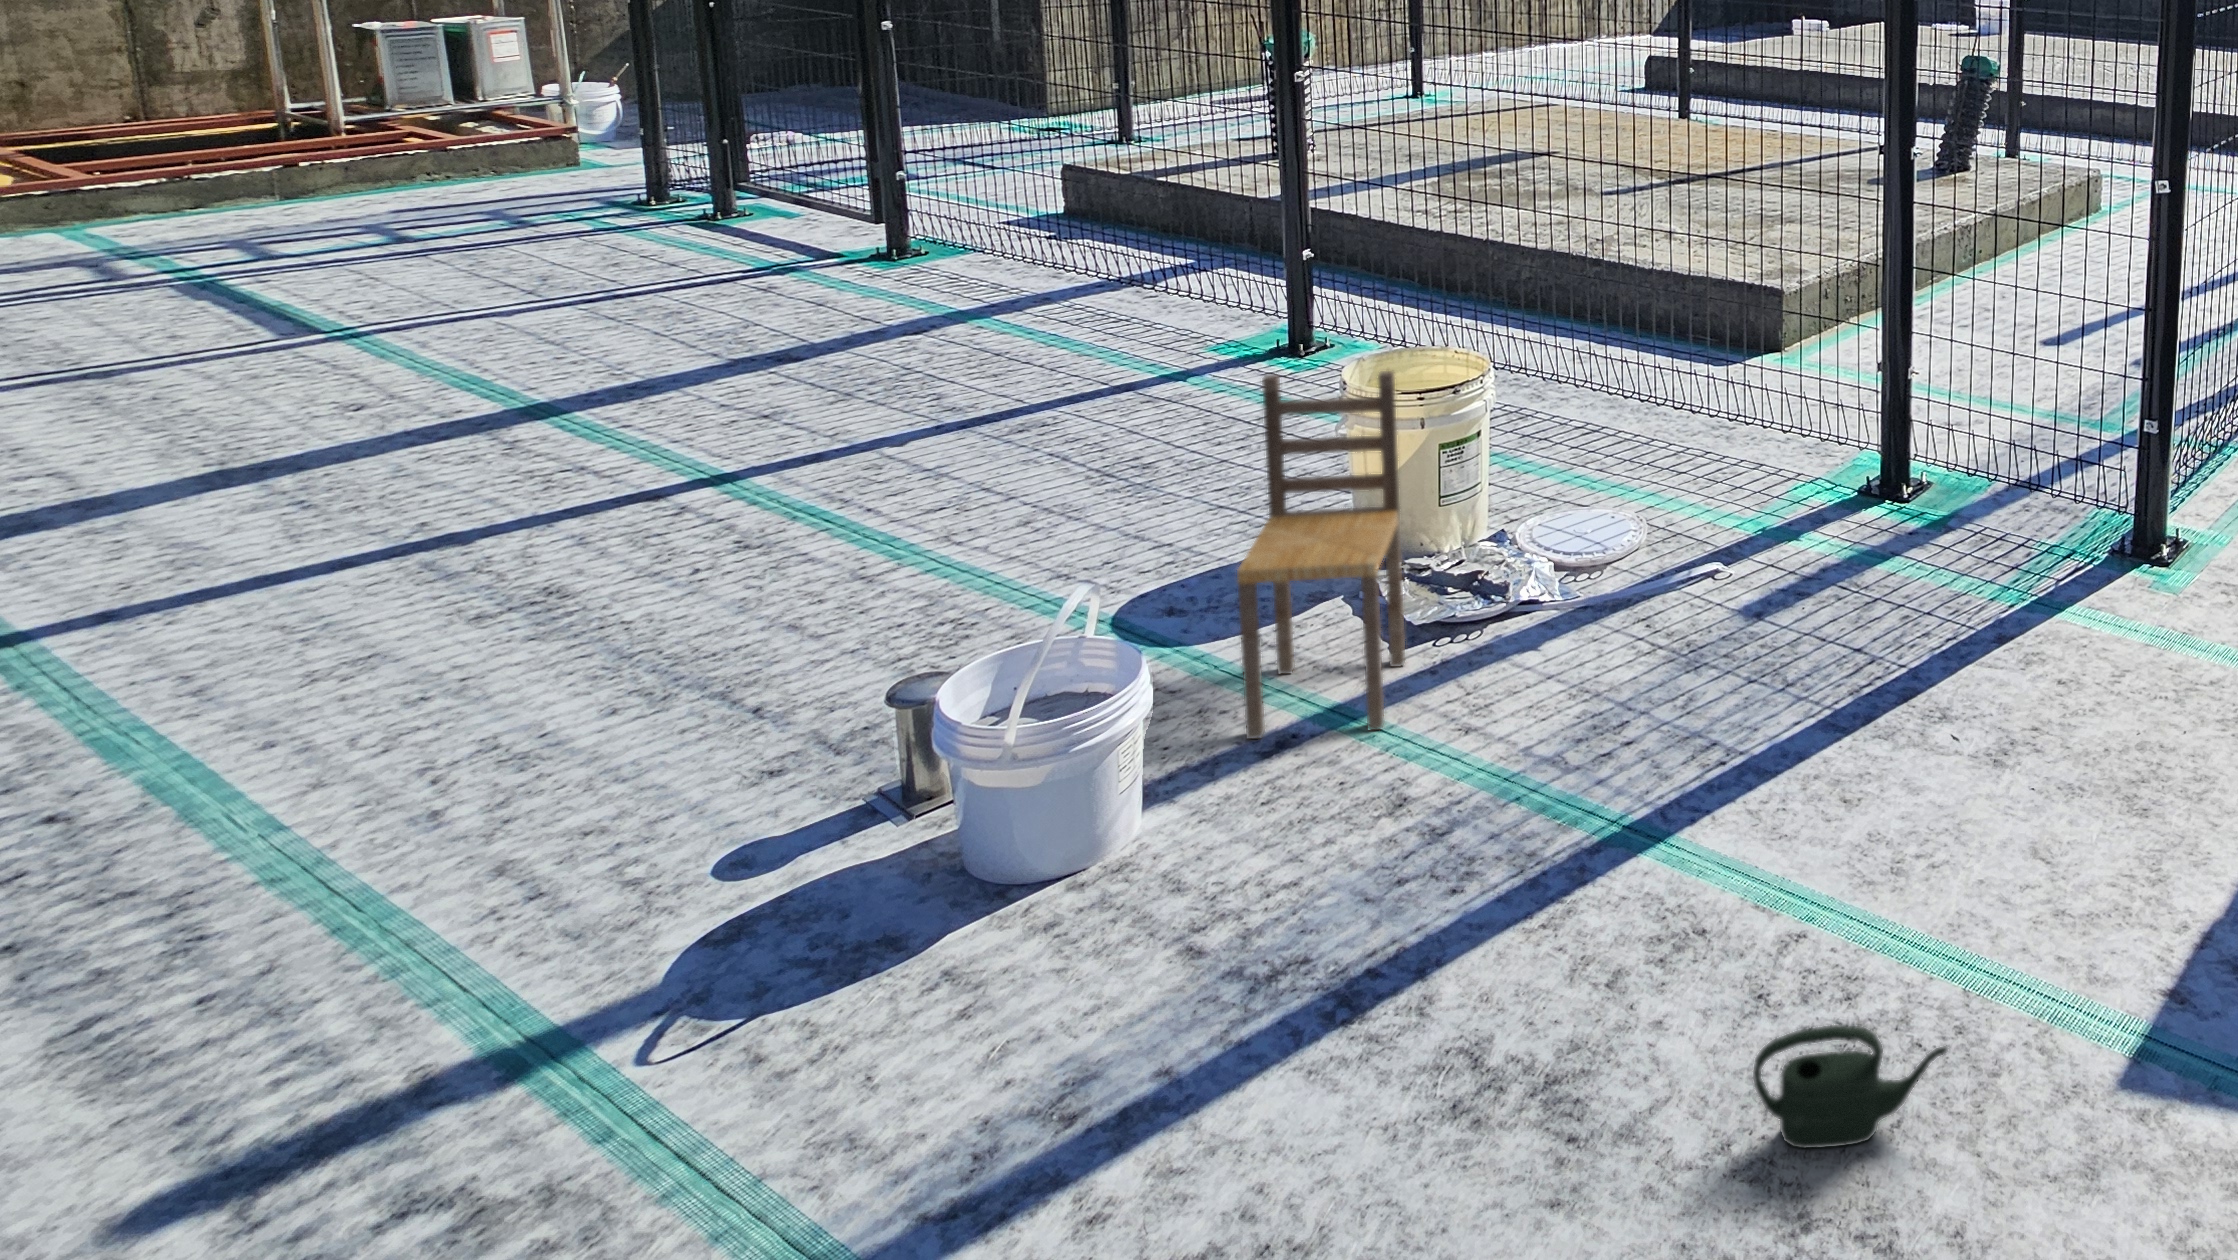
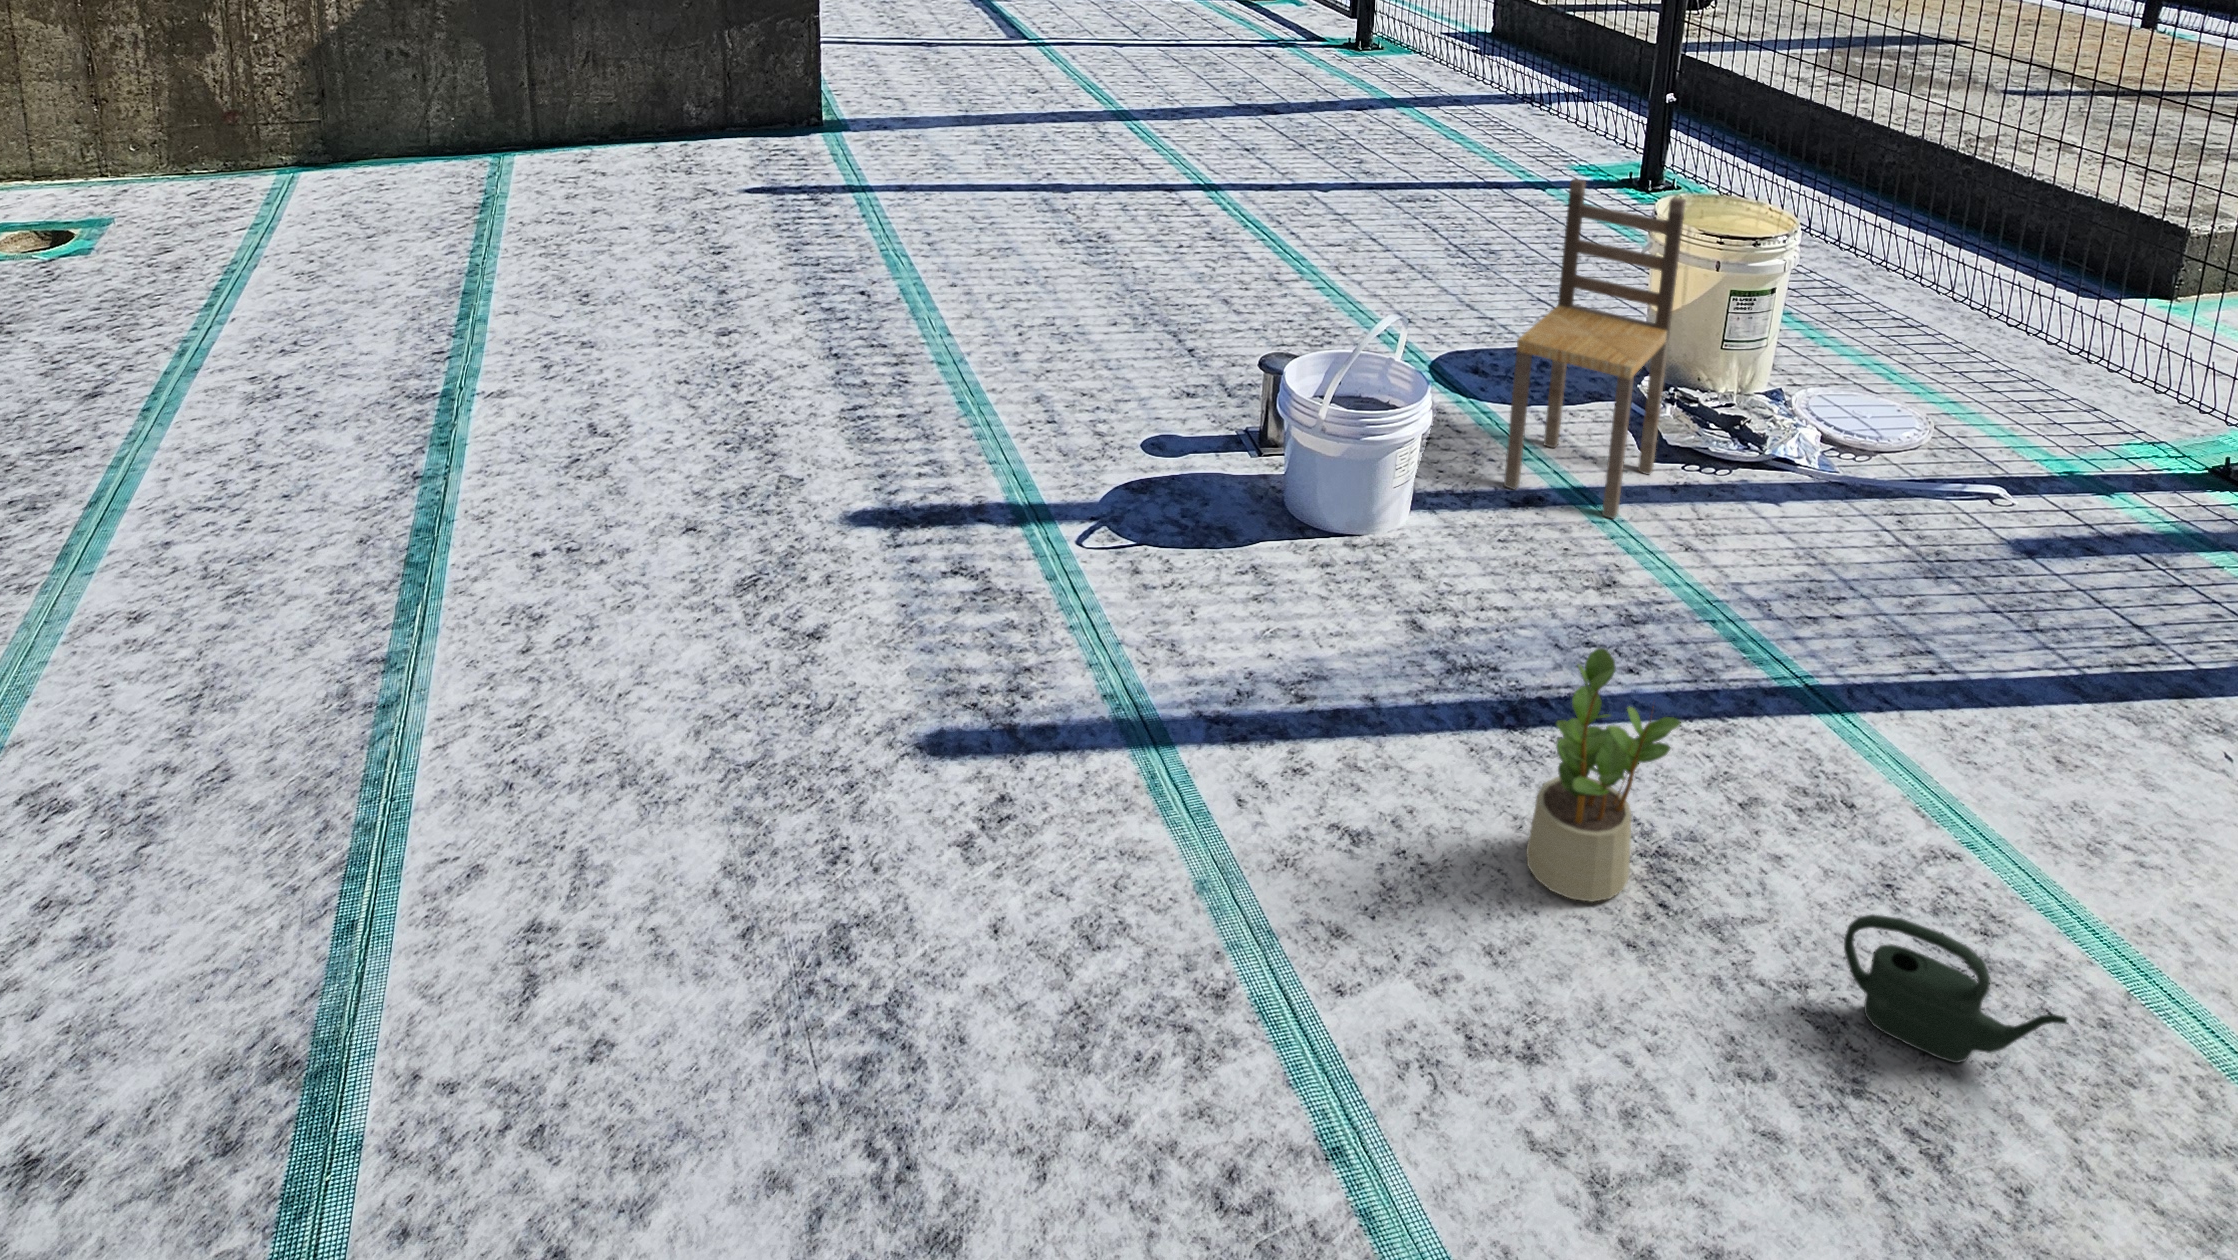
potted plant: none [1409,897,1554,1192] -> present [1526,648,1681,902]

